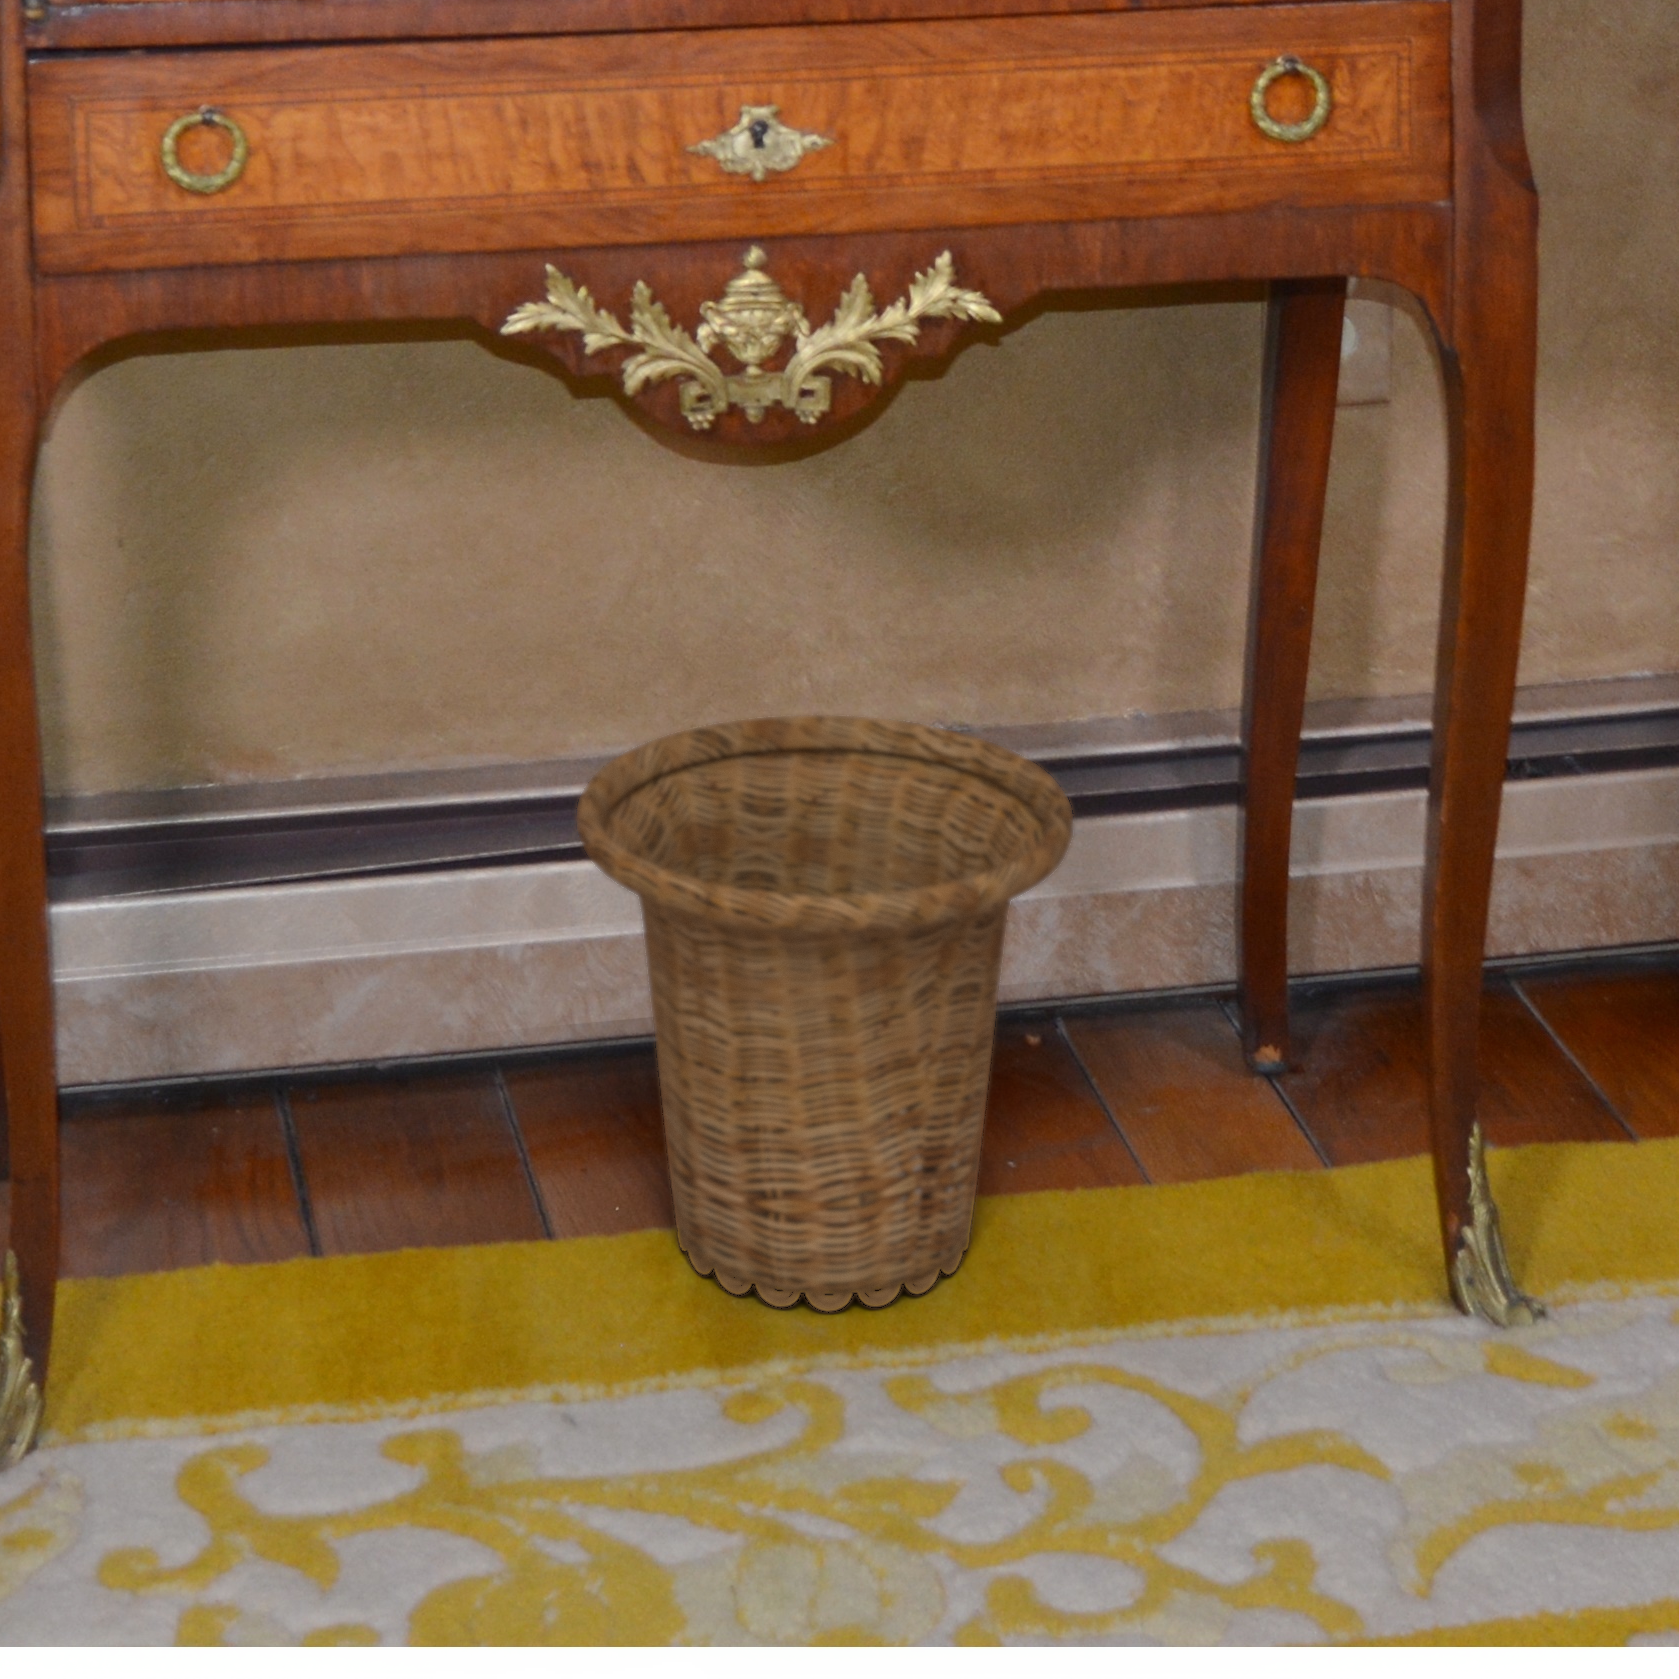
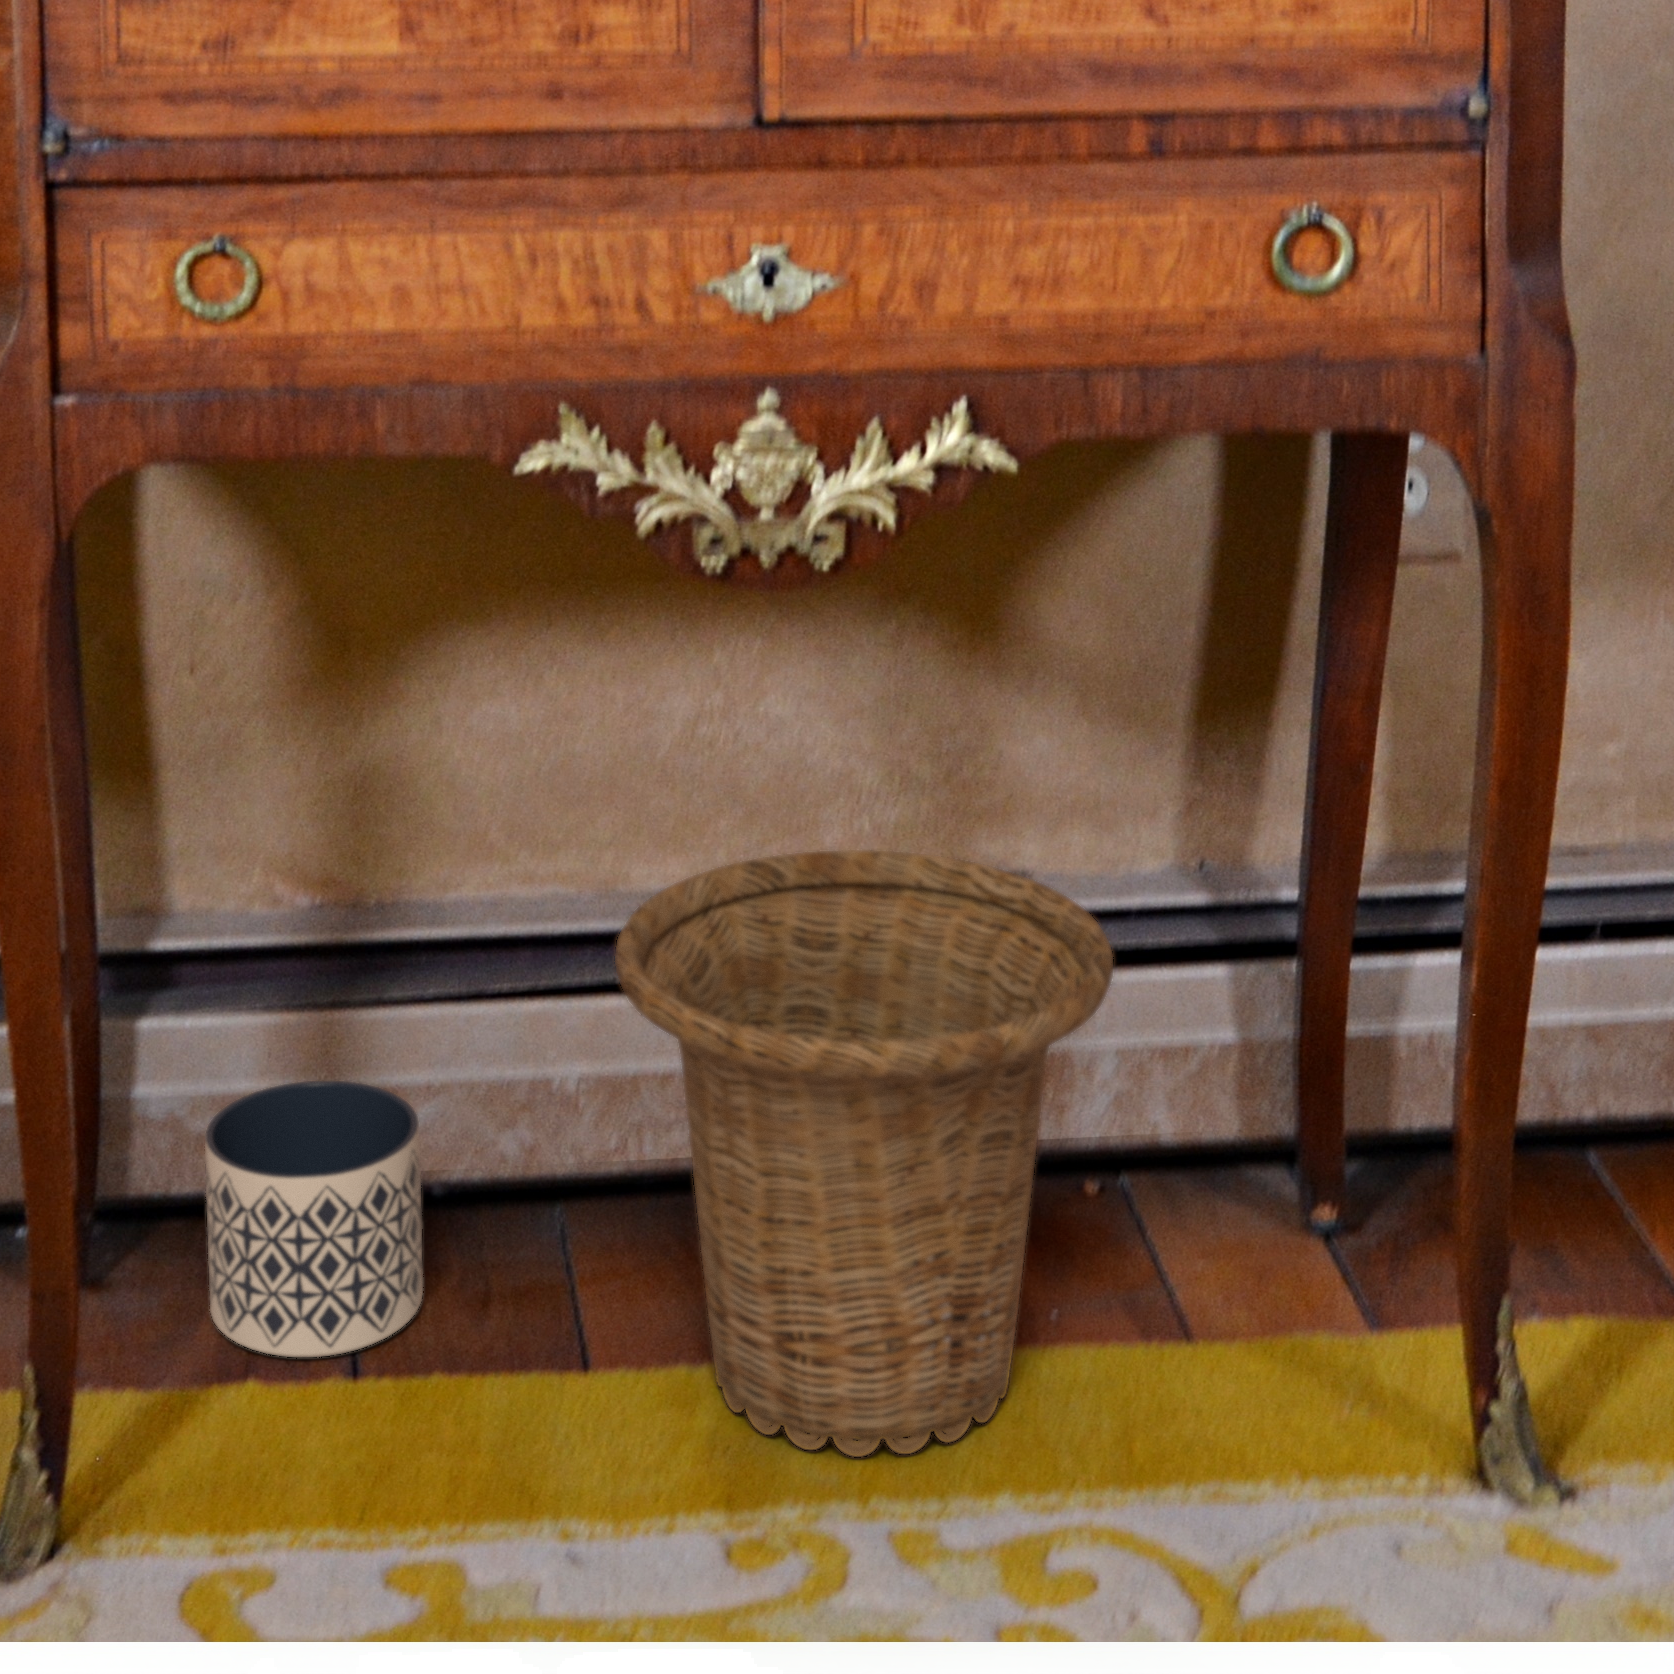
planter: none [152,964,372,1240] -> present [205,1081,423,1357]

